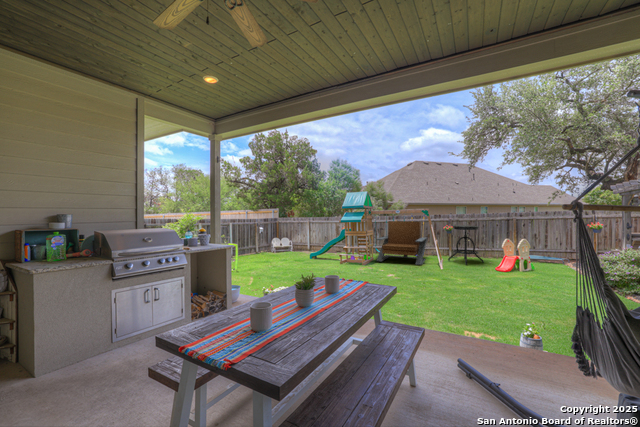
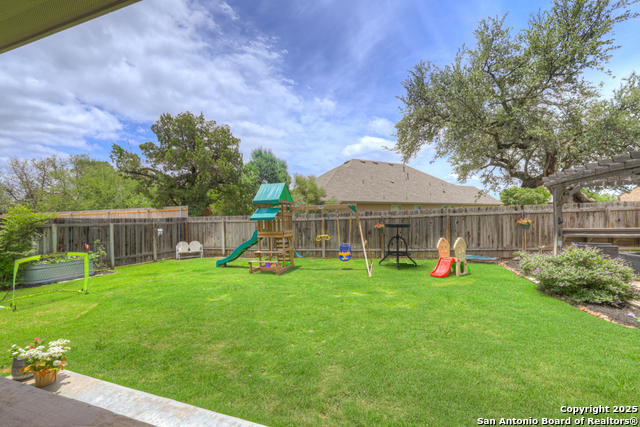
lounge chair: present [376,221,427,265] -> none [297,219,356,271]

